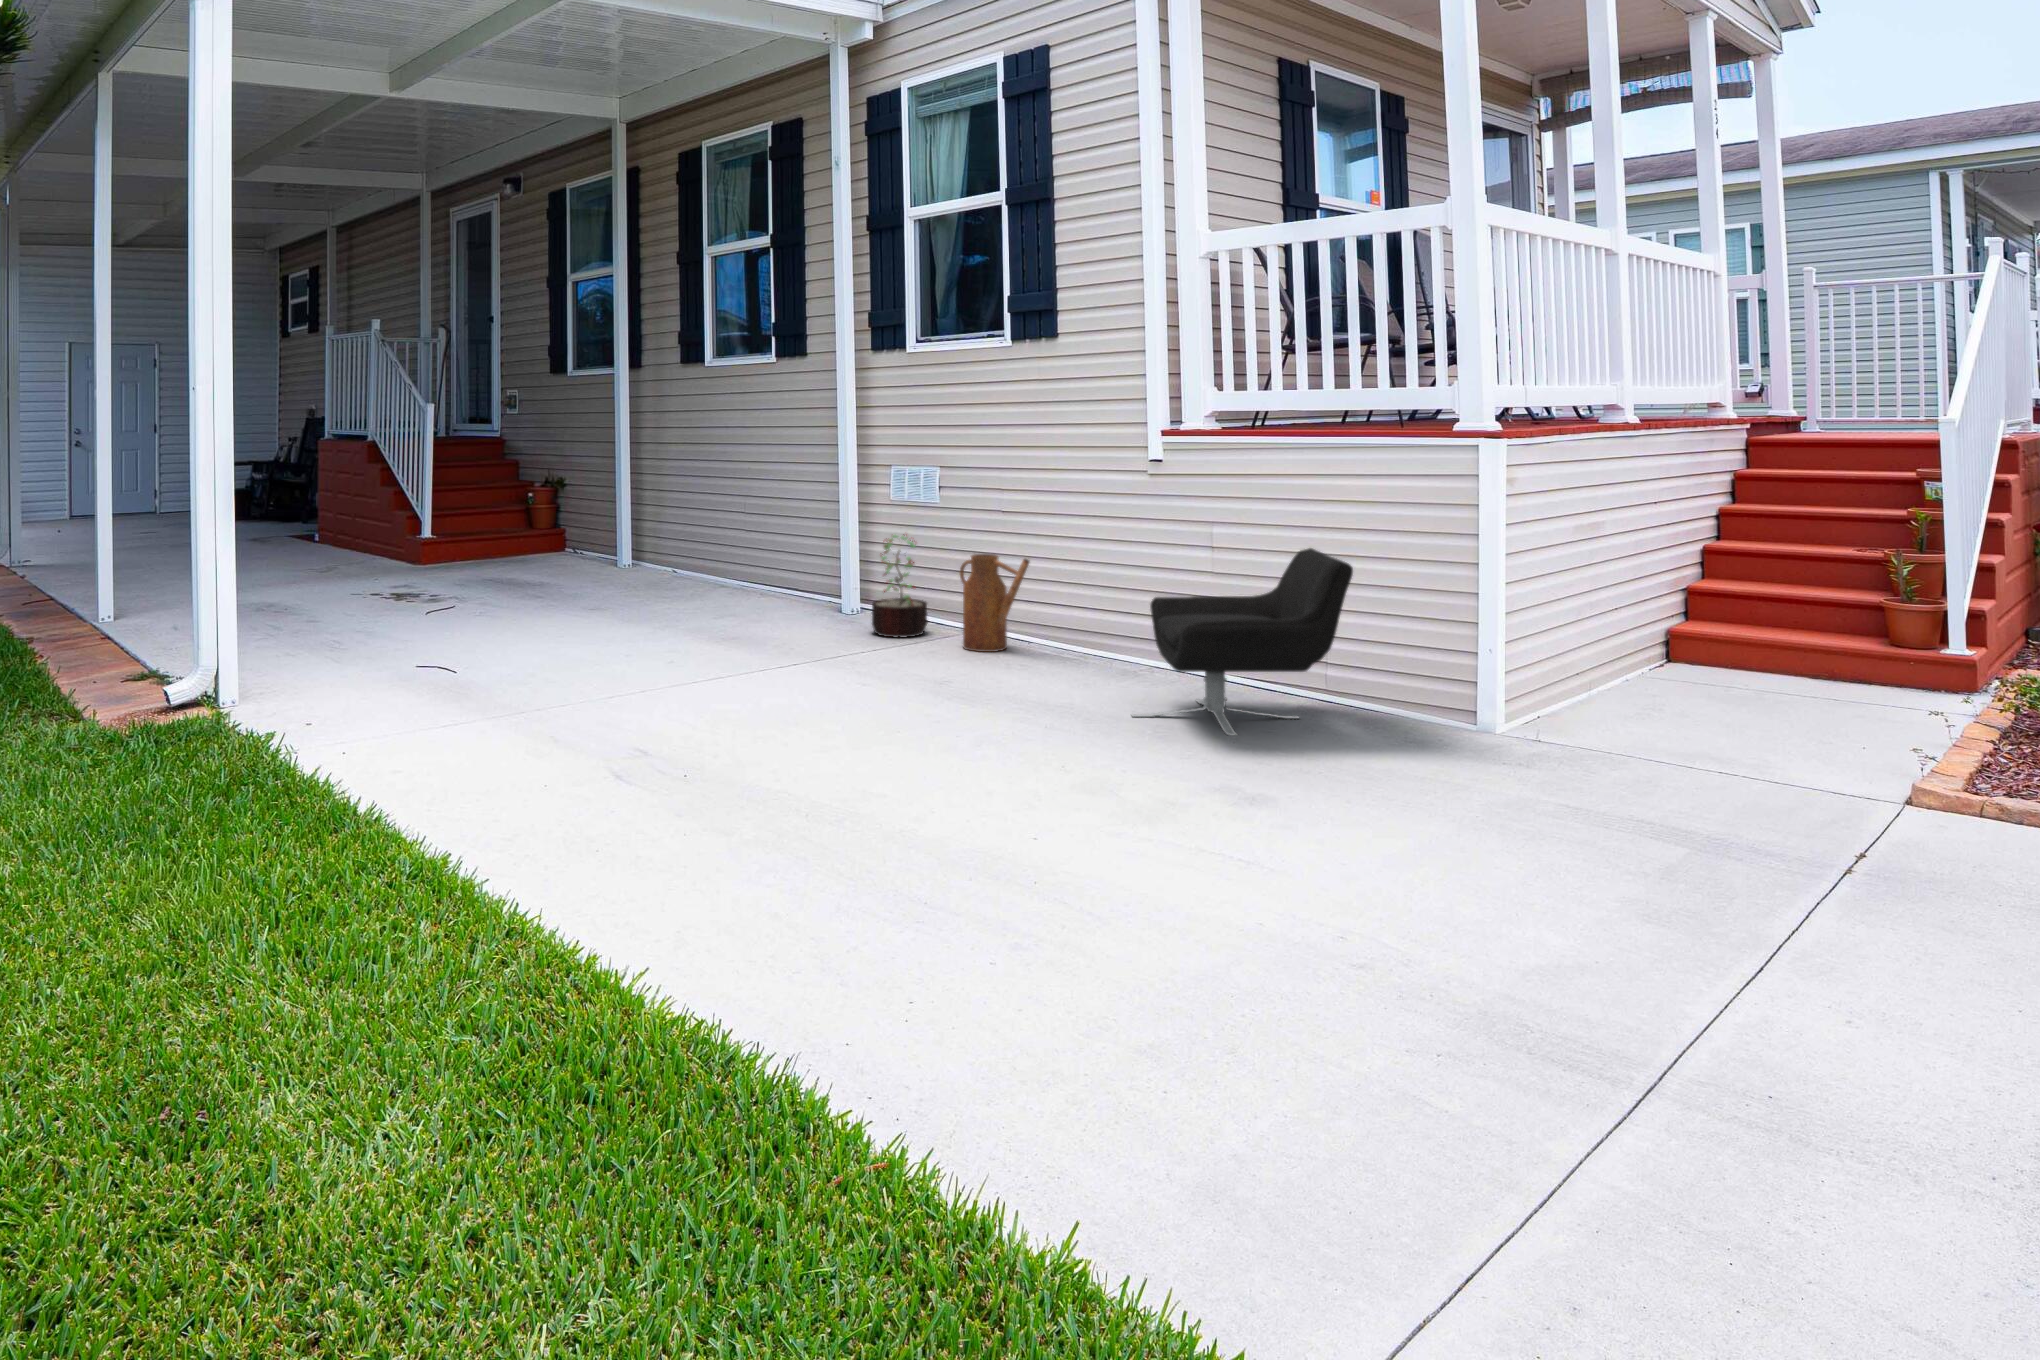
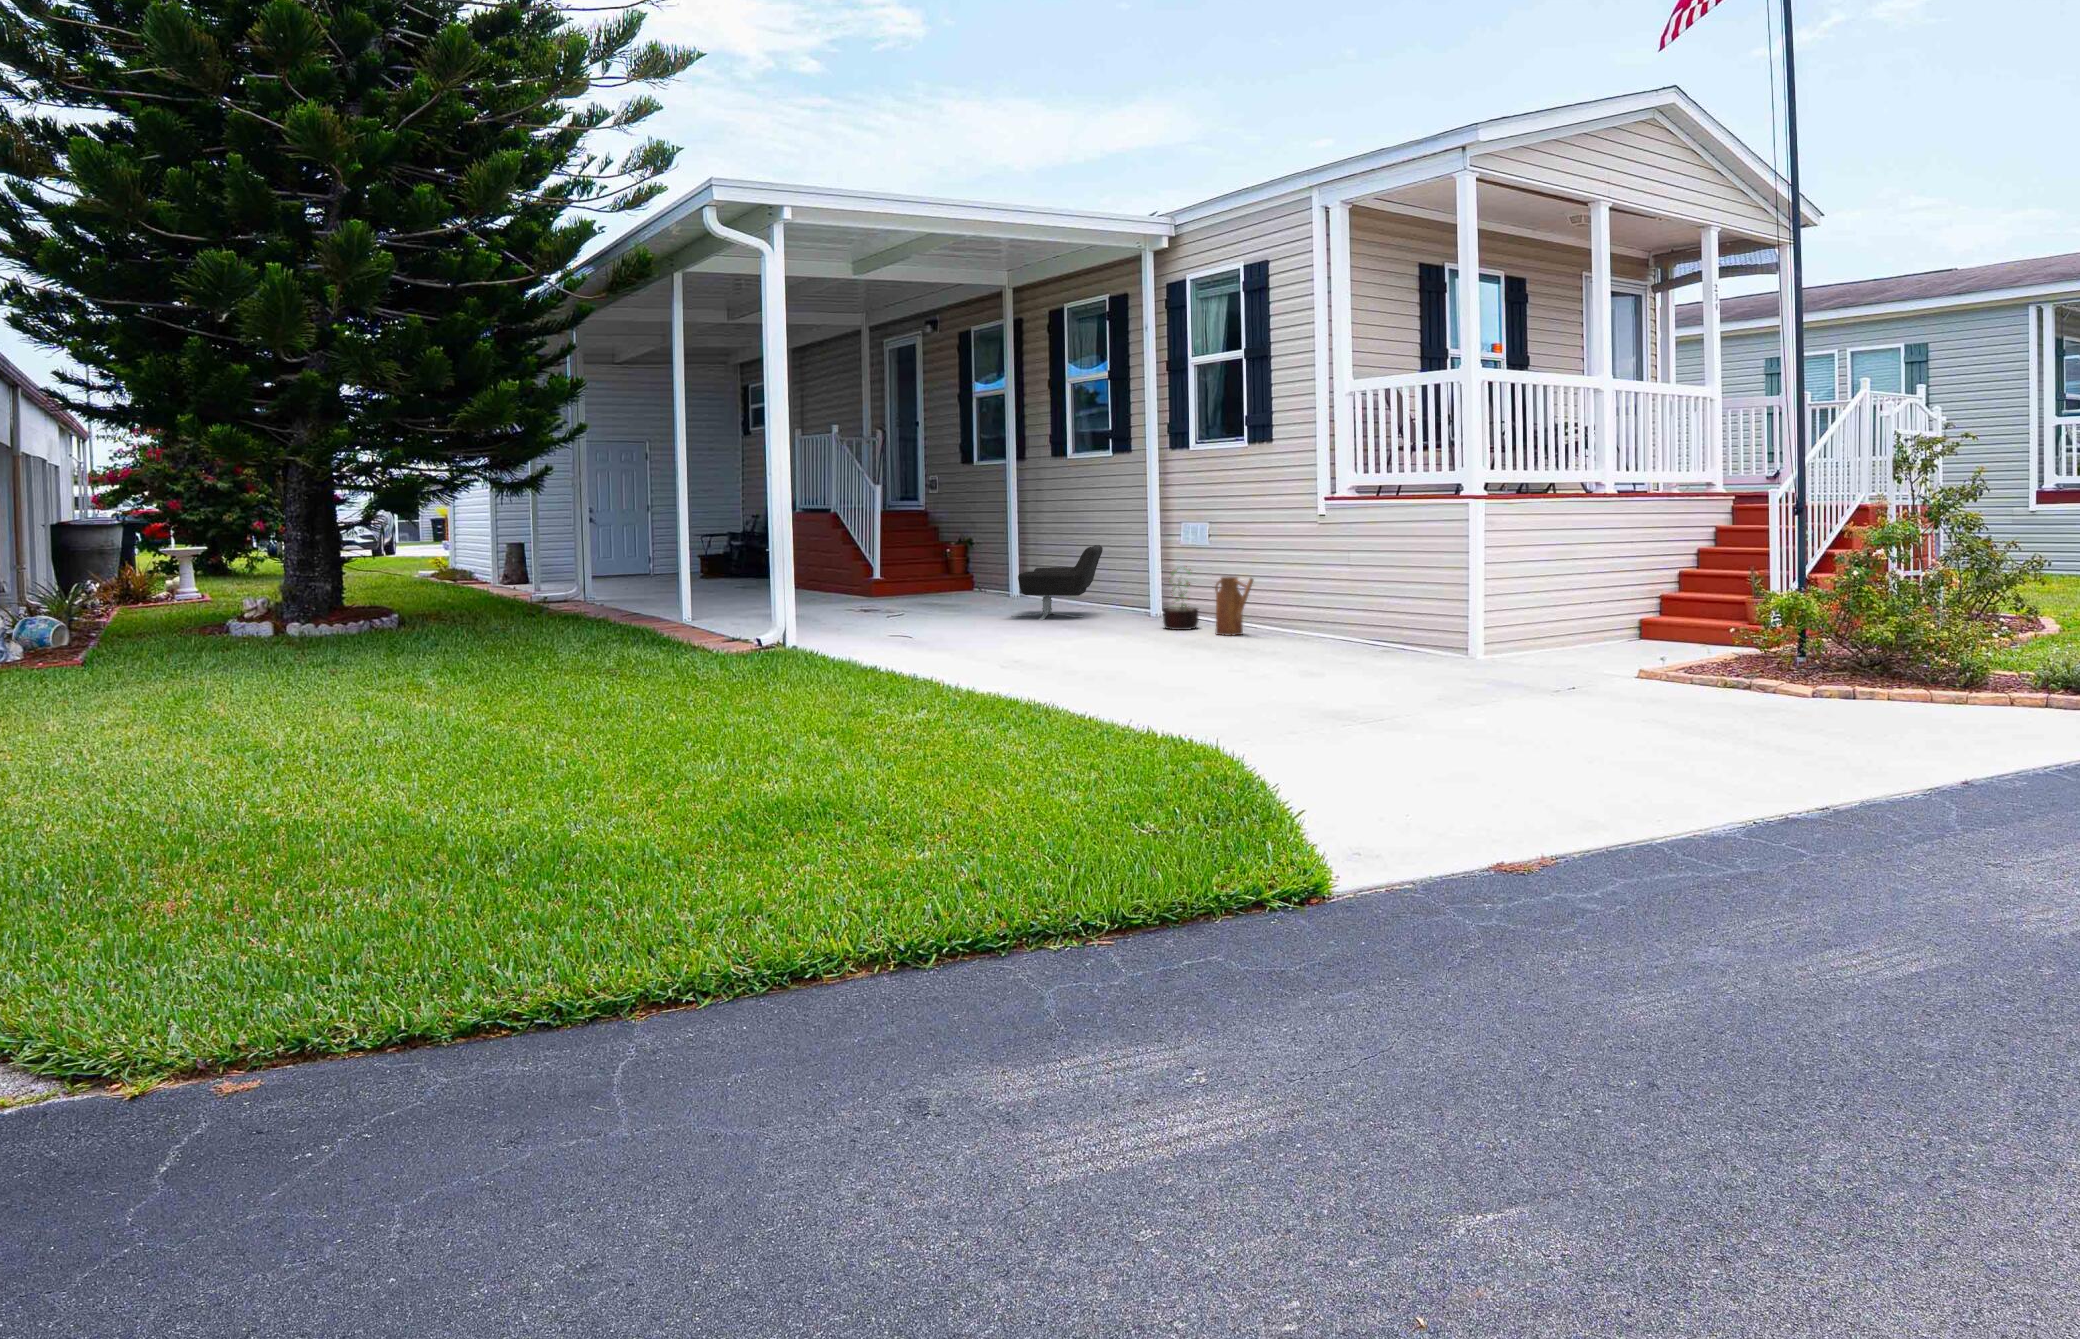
lounge chair: present [1132,548,1353,736] -> present [1012,545,1103,620]

